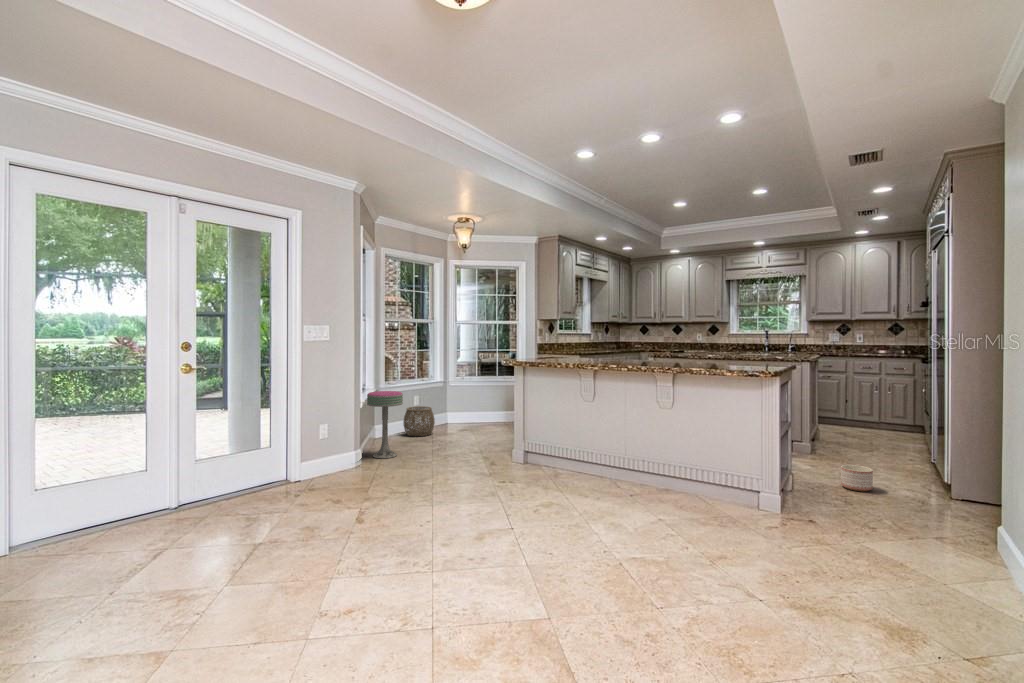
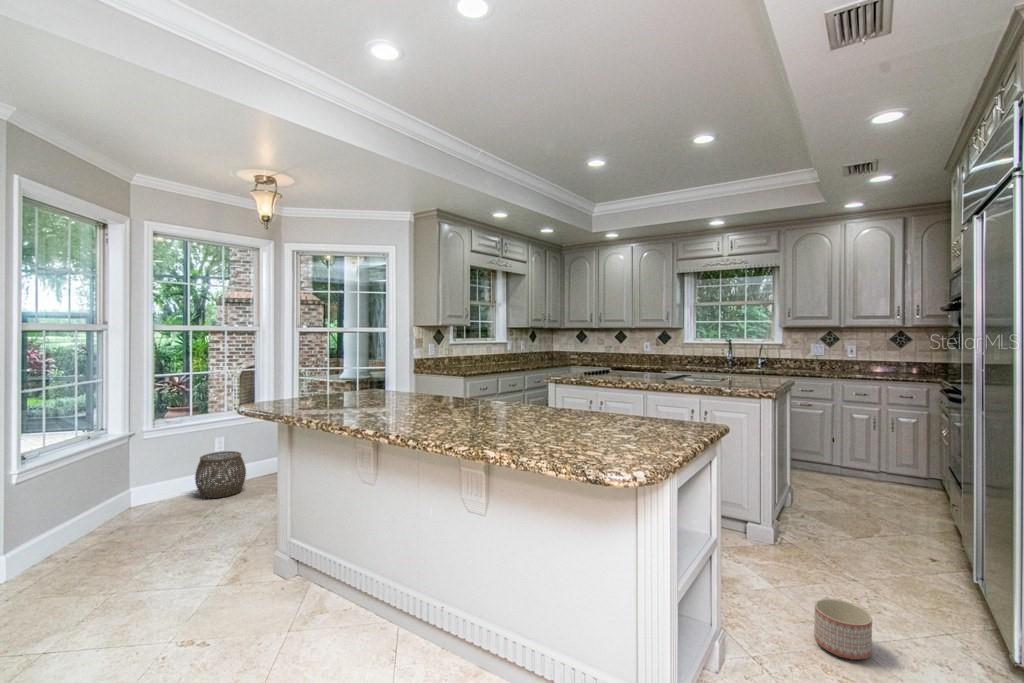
bar stool: present [367,391,403,458] -> none [65,443,136,555]

